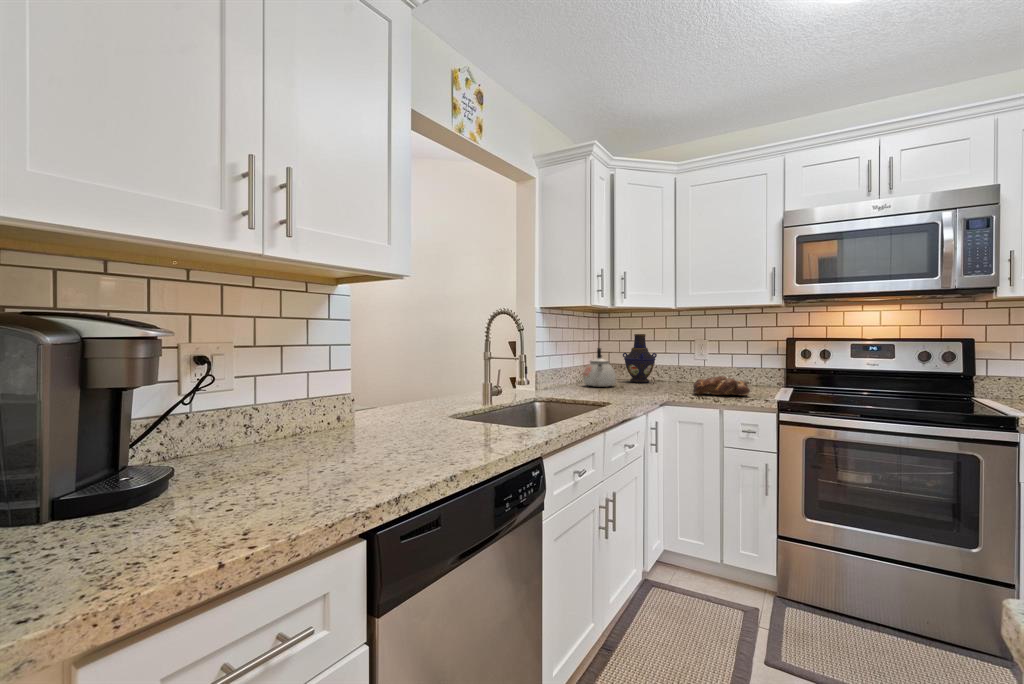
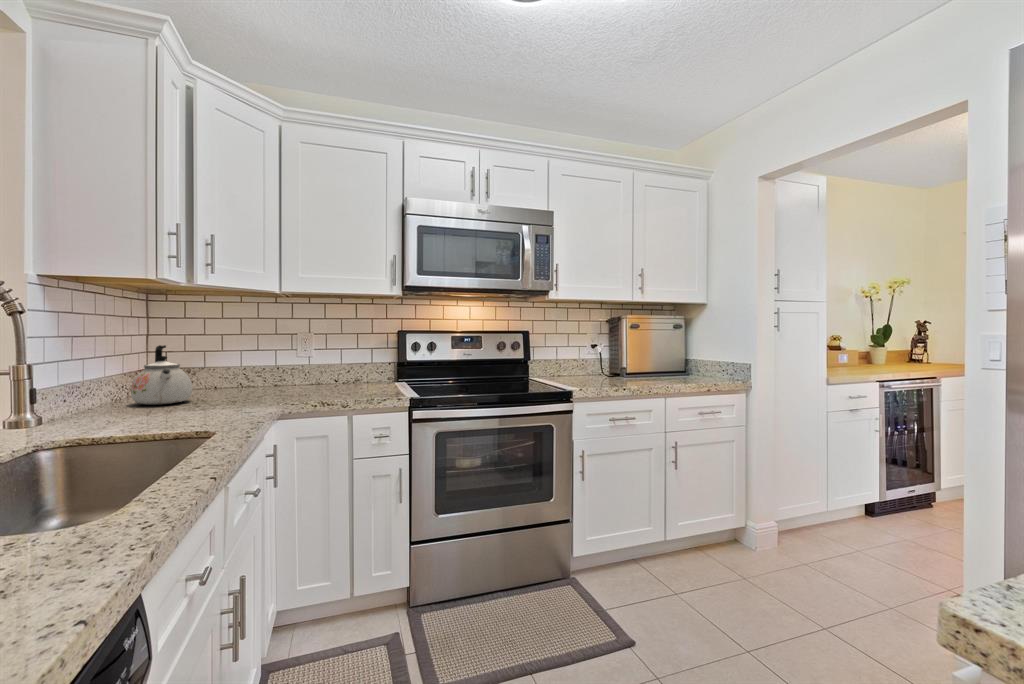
vase: present [623,334,657,383] -> none [194,325,245,391]
bread loaf: present [693,376,750,396] -> none [311,376,378,401]

